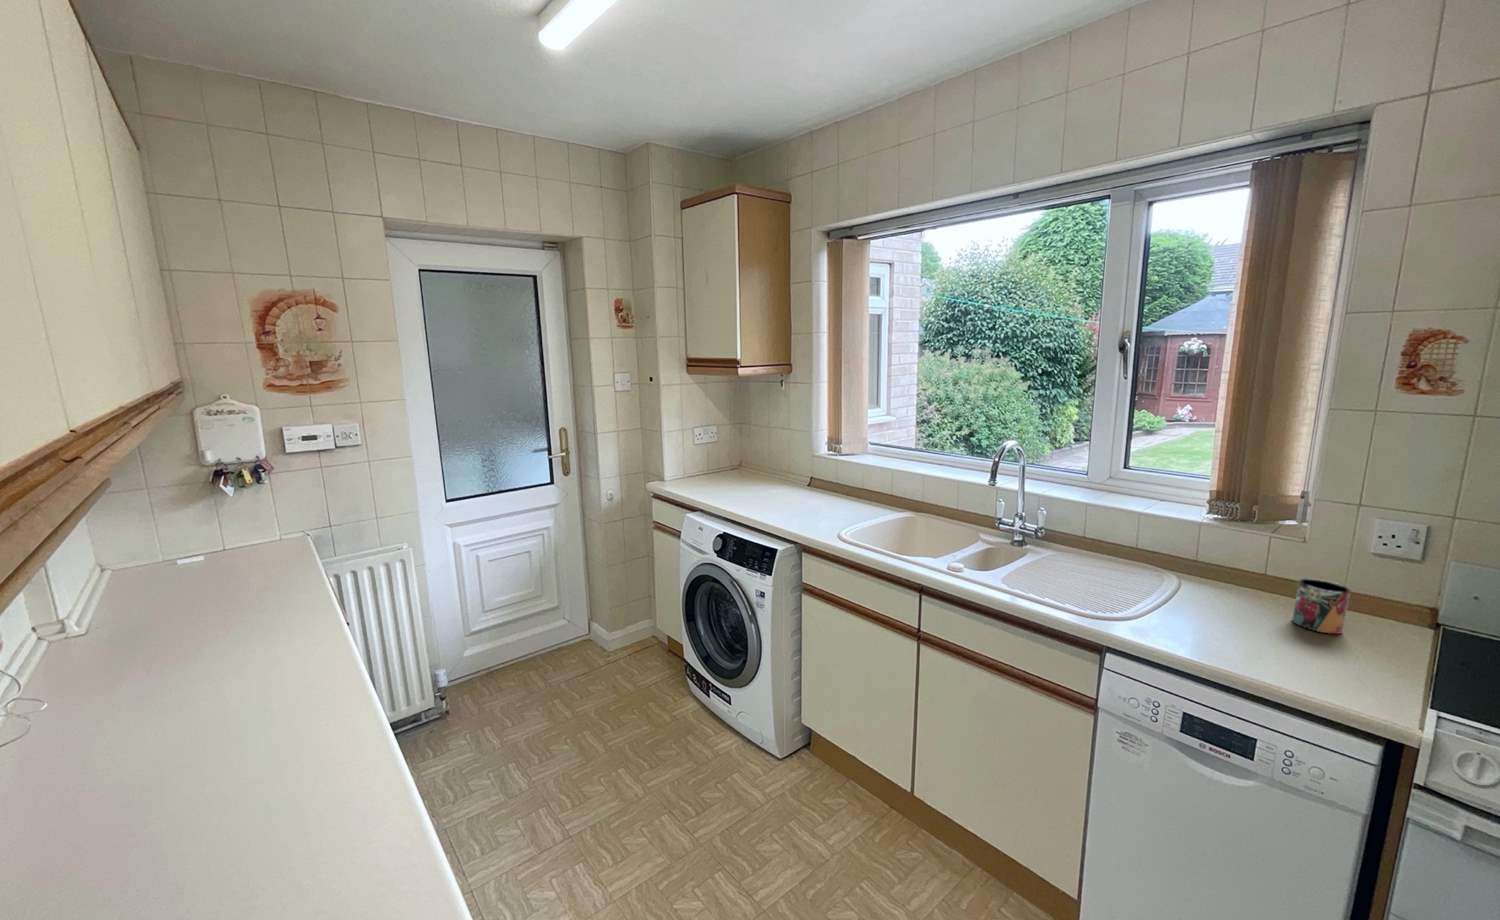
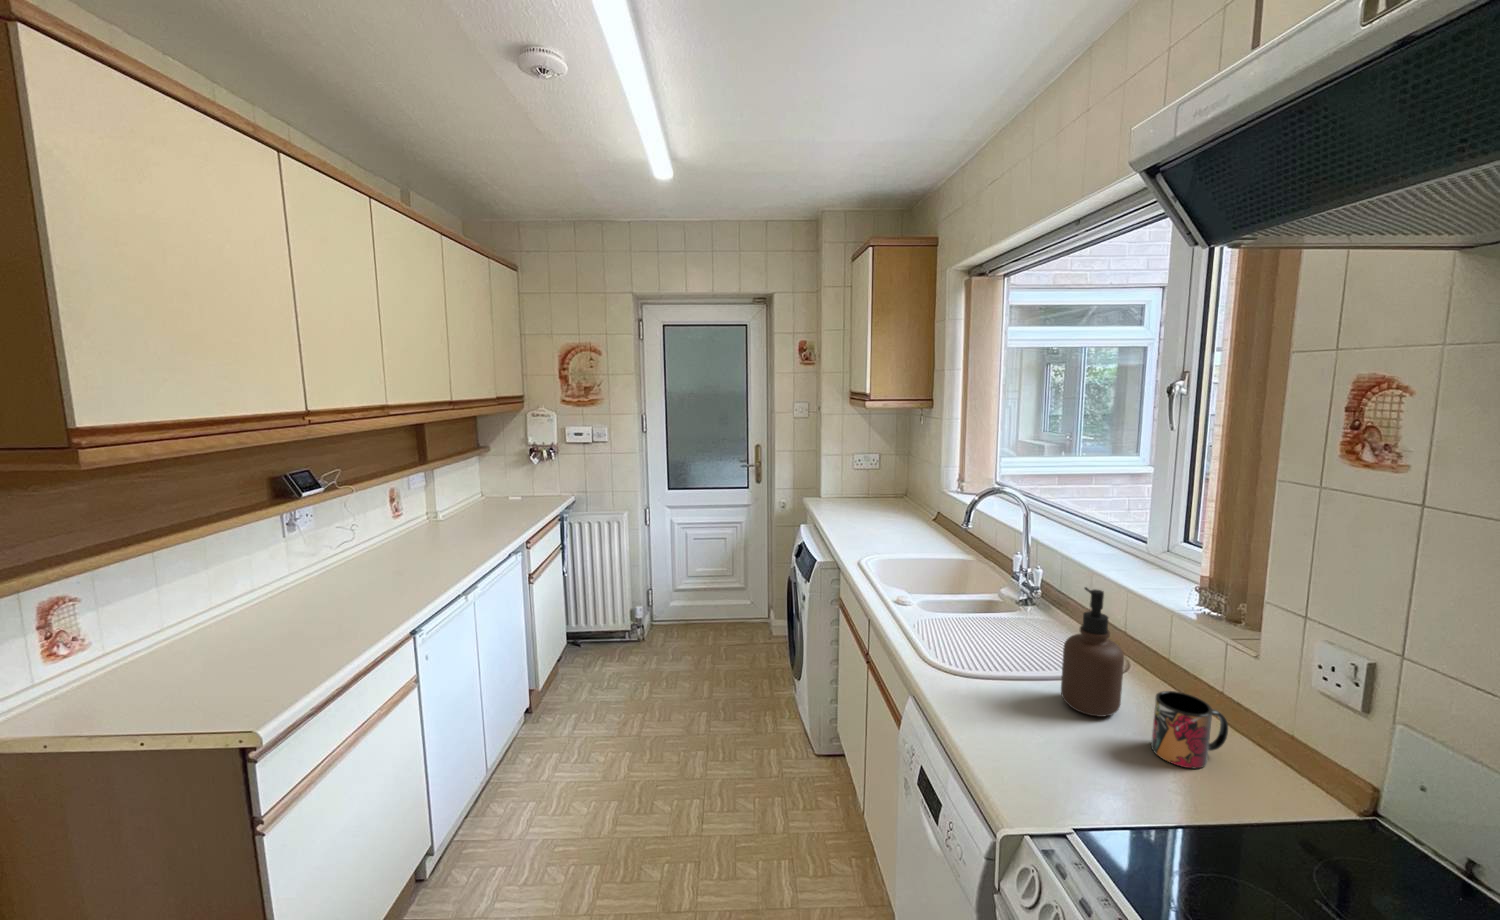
soap dispenser: none [1194,514,1257,618] -> present [1061,587,1124,717]

